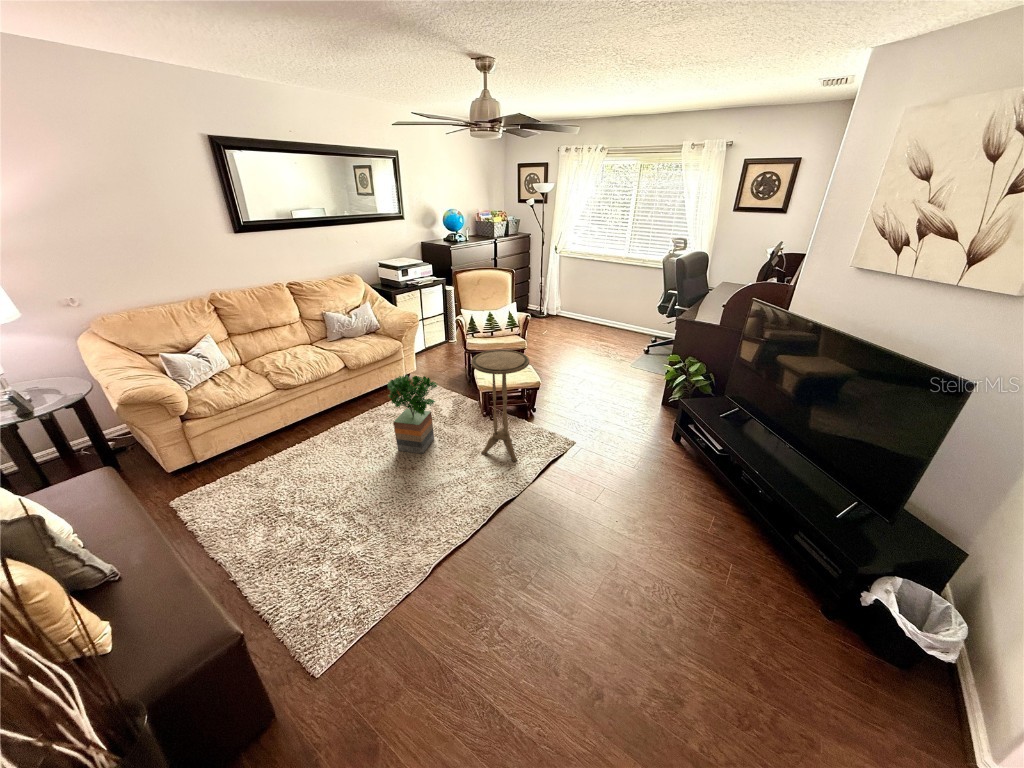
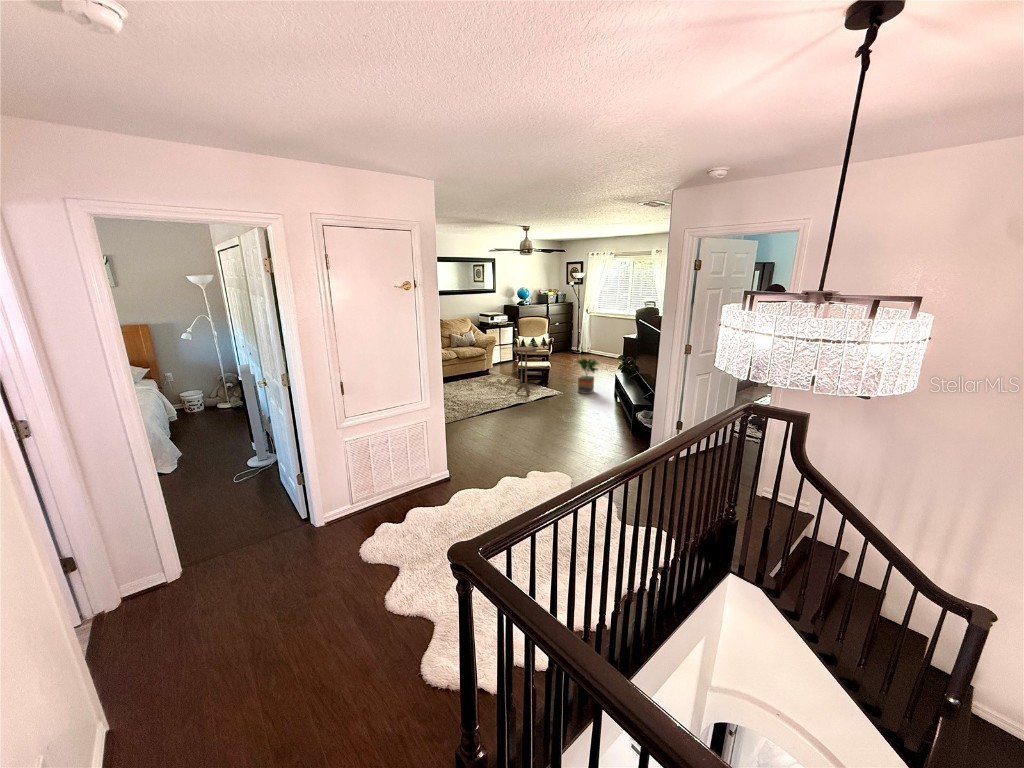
potted tree: present [388,375,437,454] -> present [577,358,598,394]

